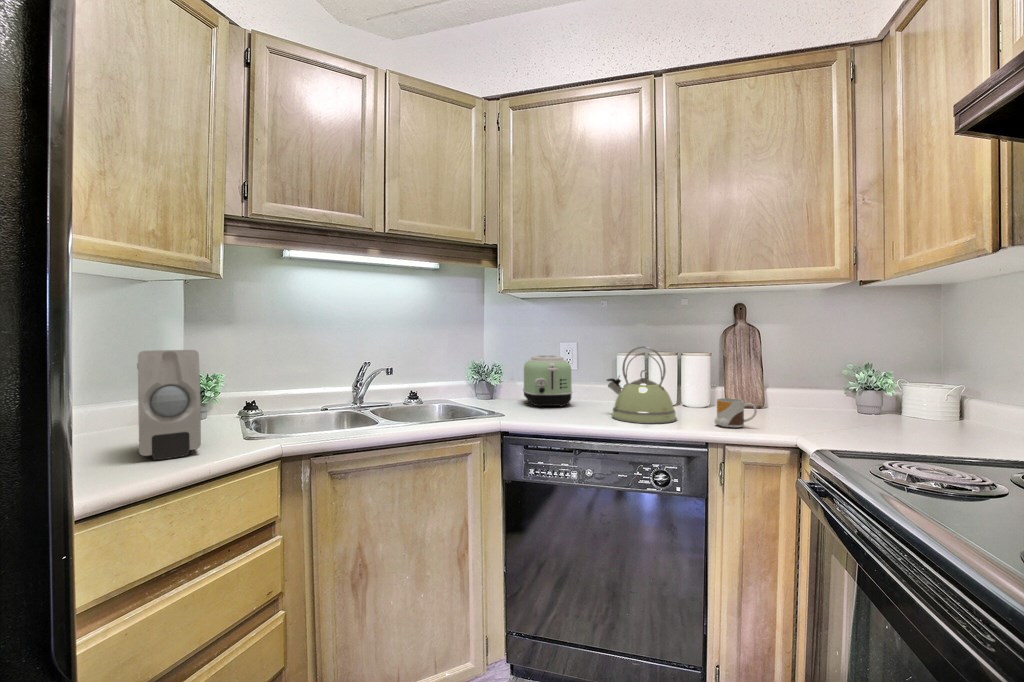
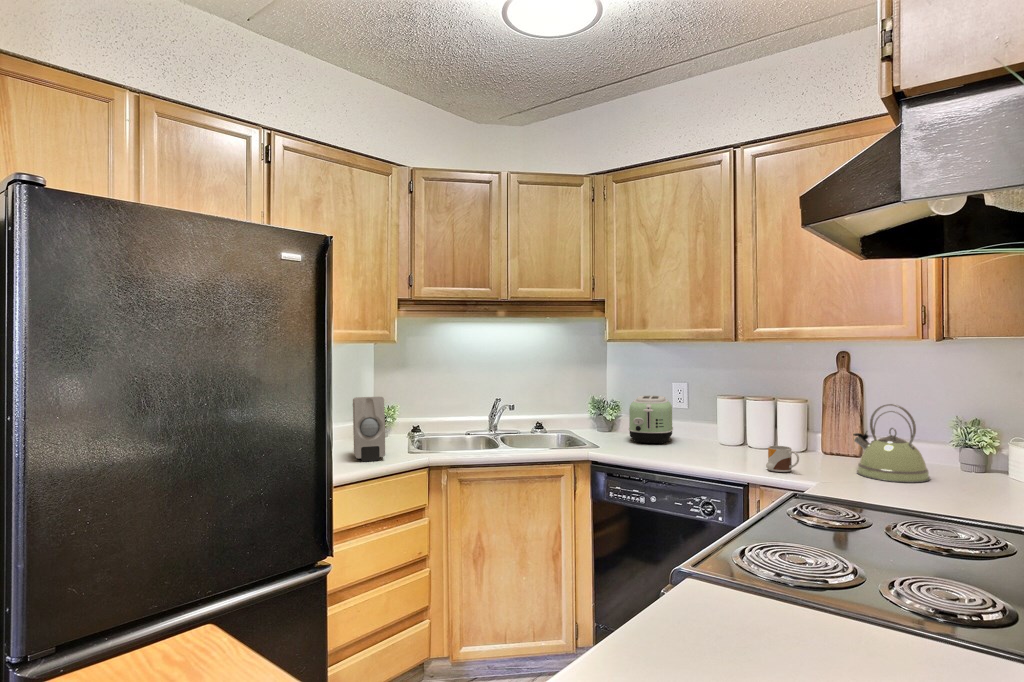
kettle: present [607,347,677,423] -> present [853,404,930,483]

